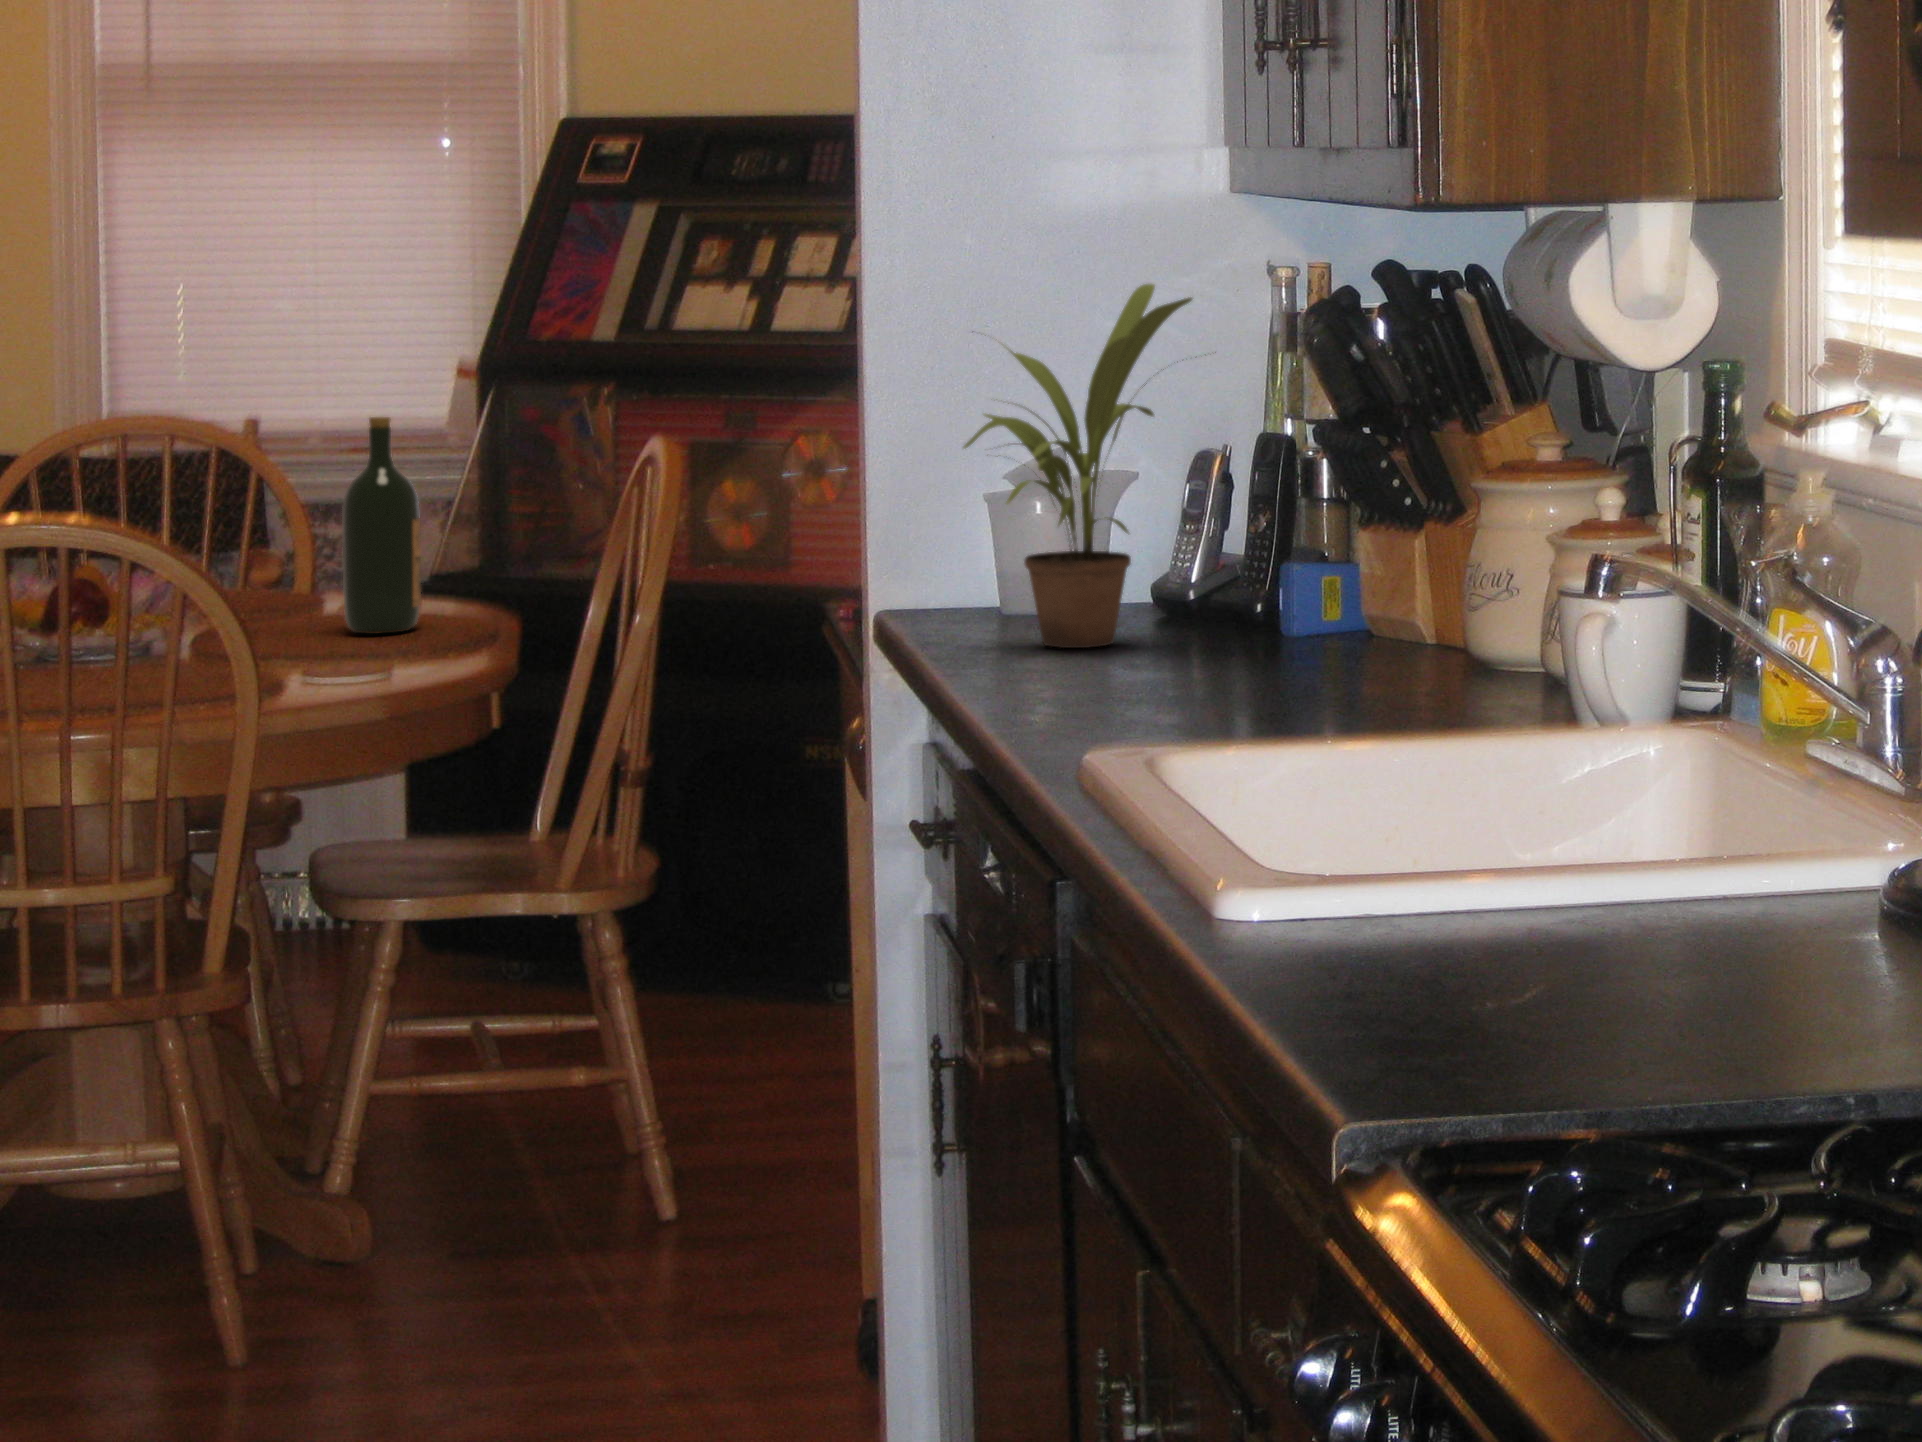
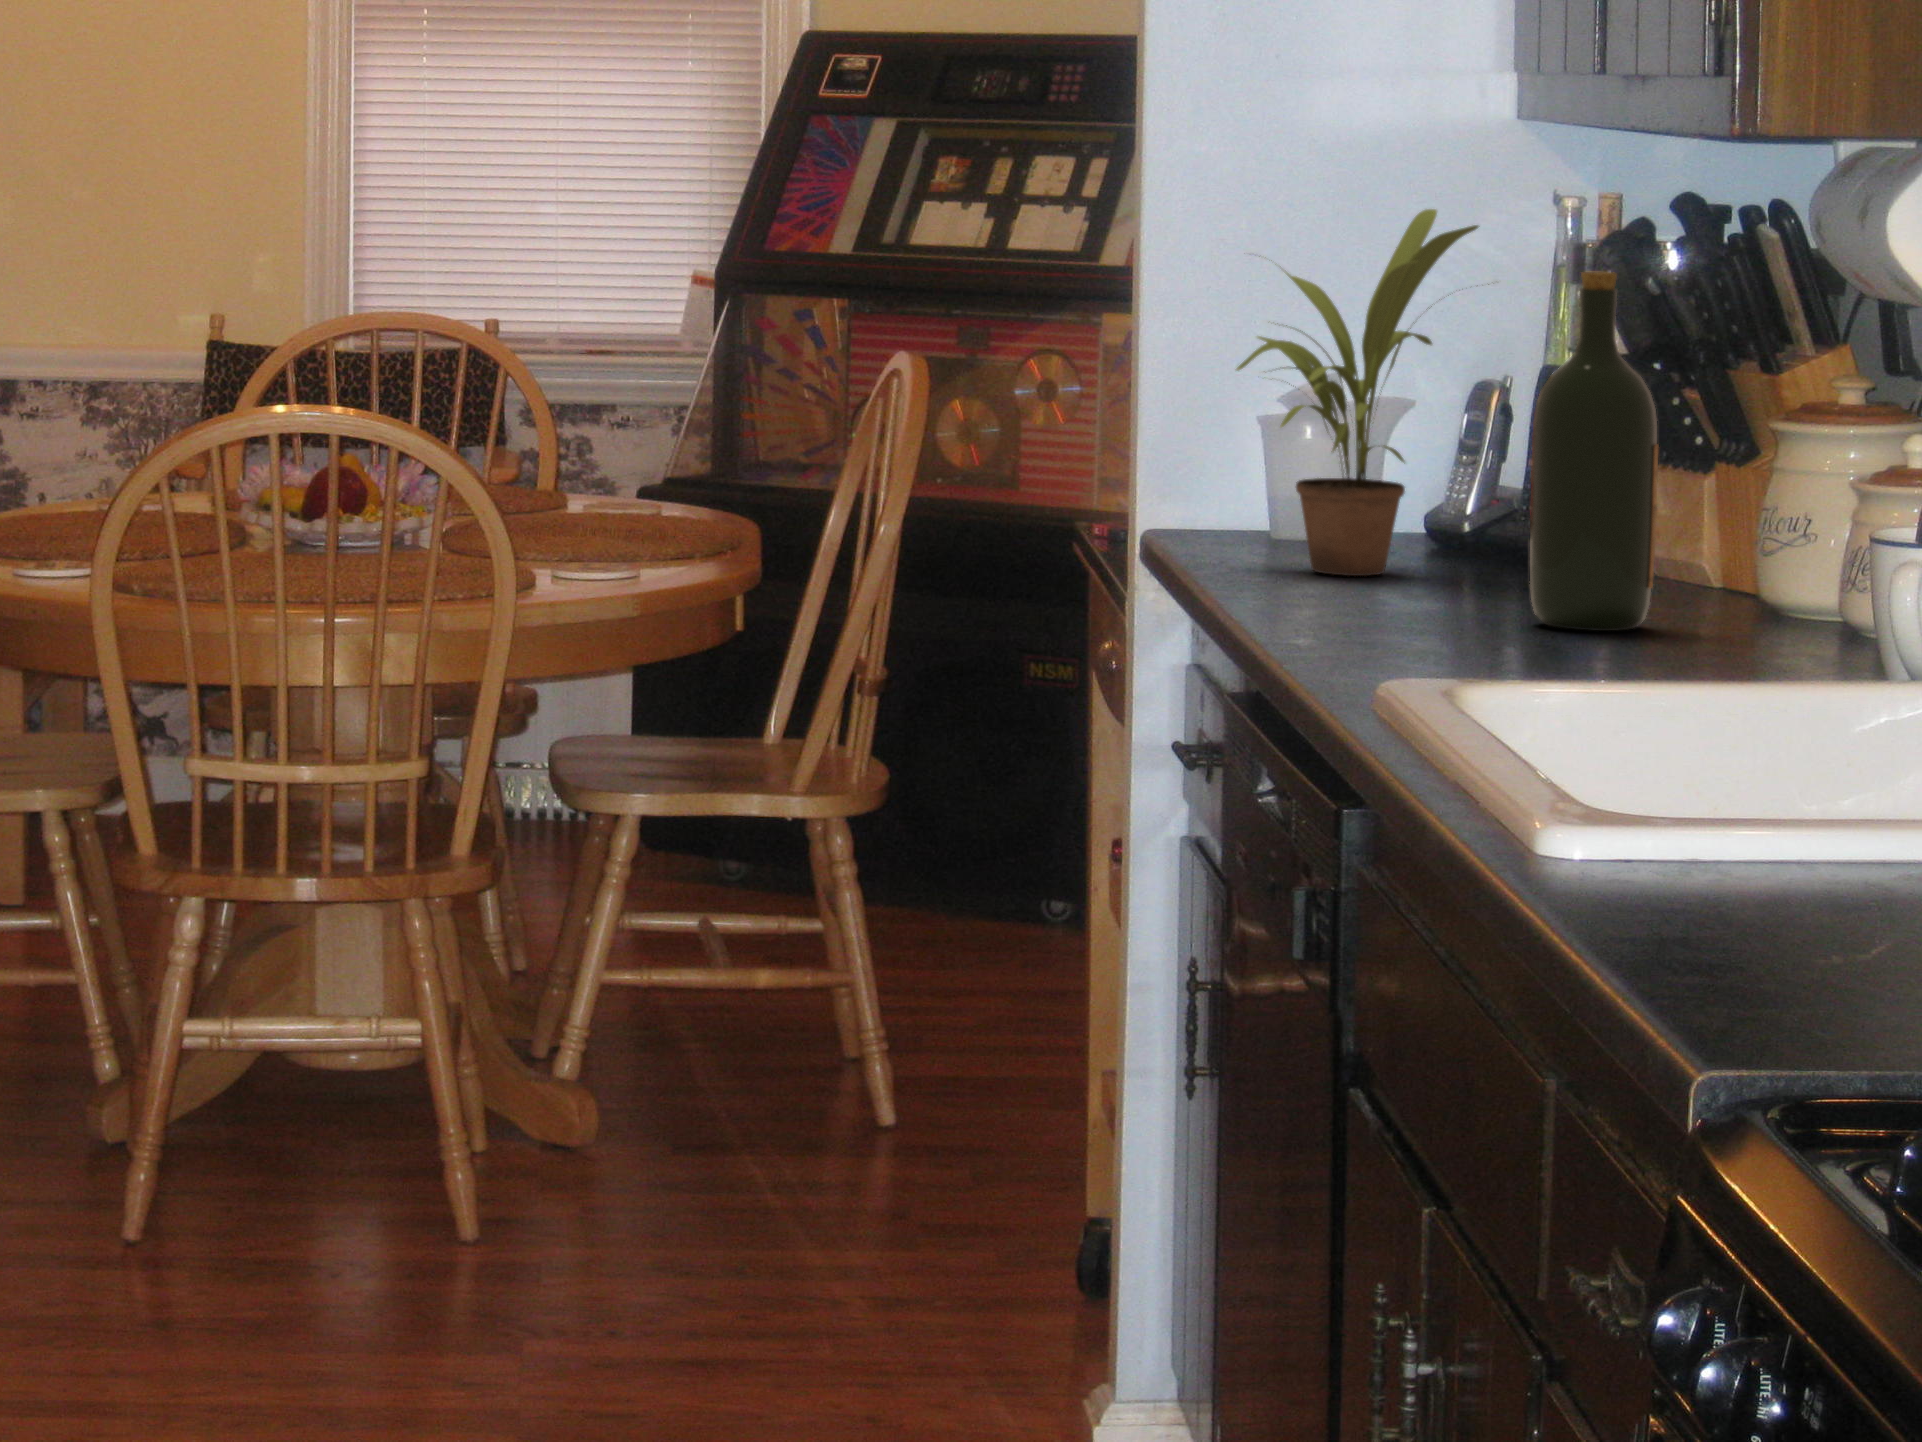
wine bottle: present [342,417,421,634] -> present [1530,271,1658,631]

